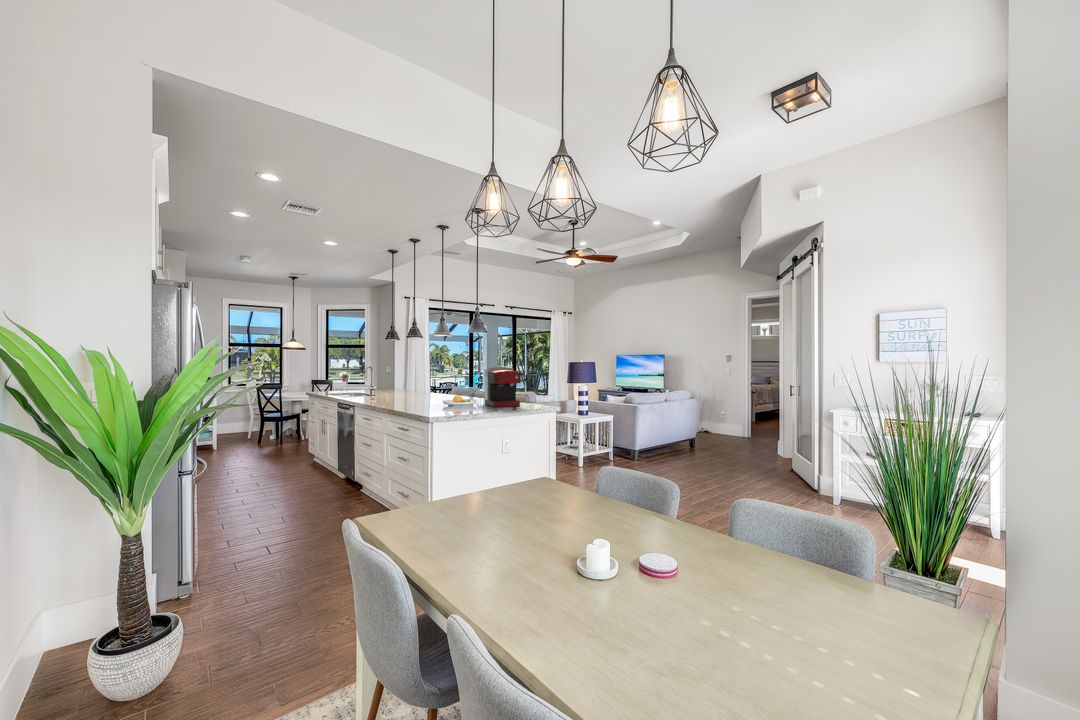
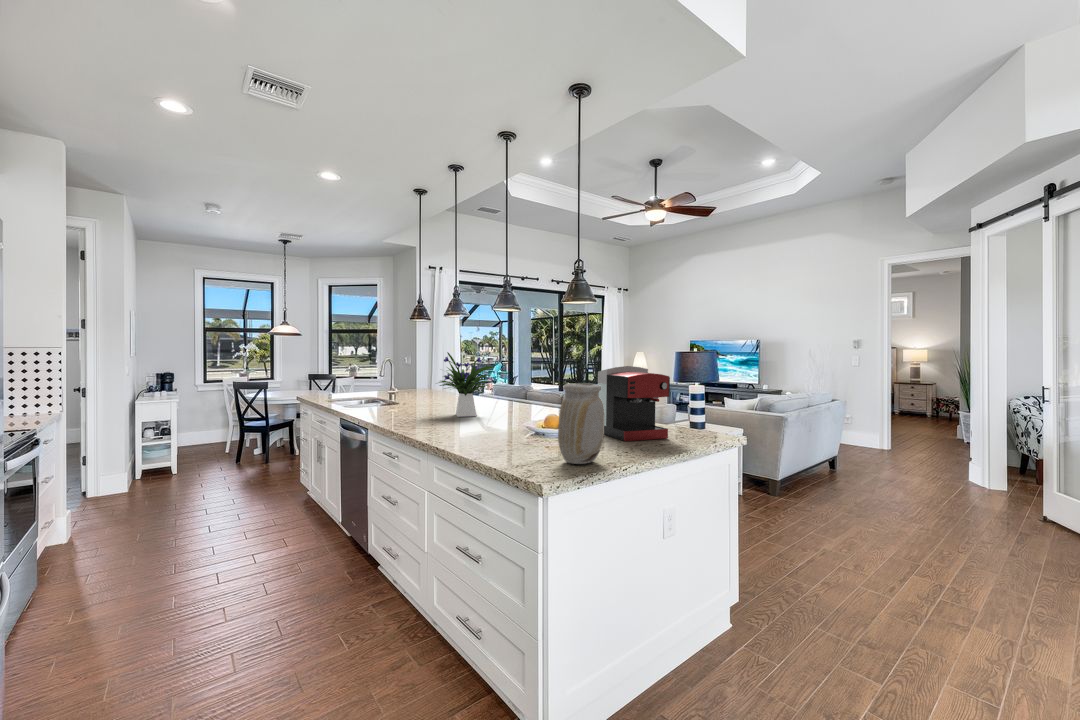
flower arrangement: none [396,360,434,399] -> present [439,352,494,417]
vase: none [446,374,470,413] -> present [558,383,604,464]

